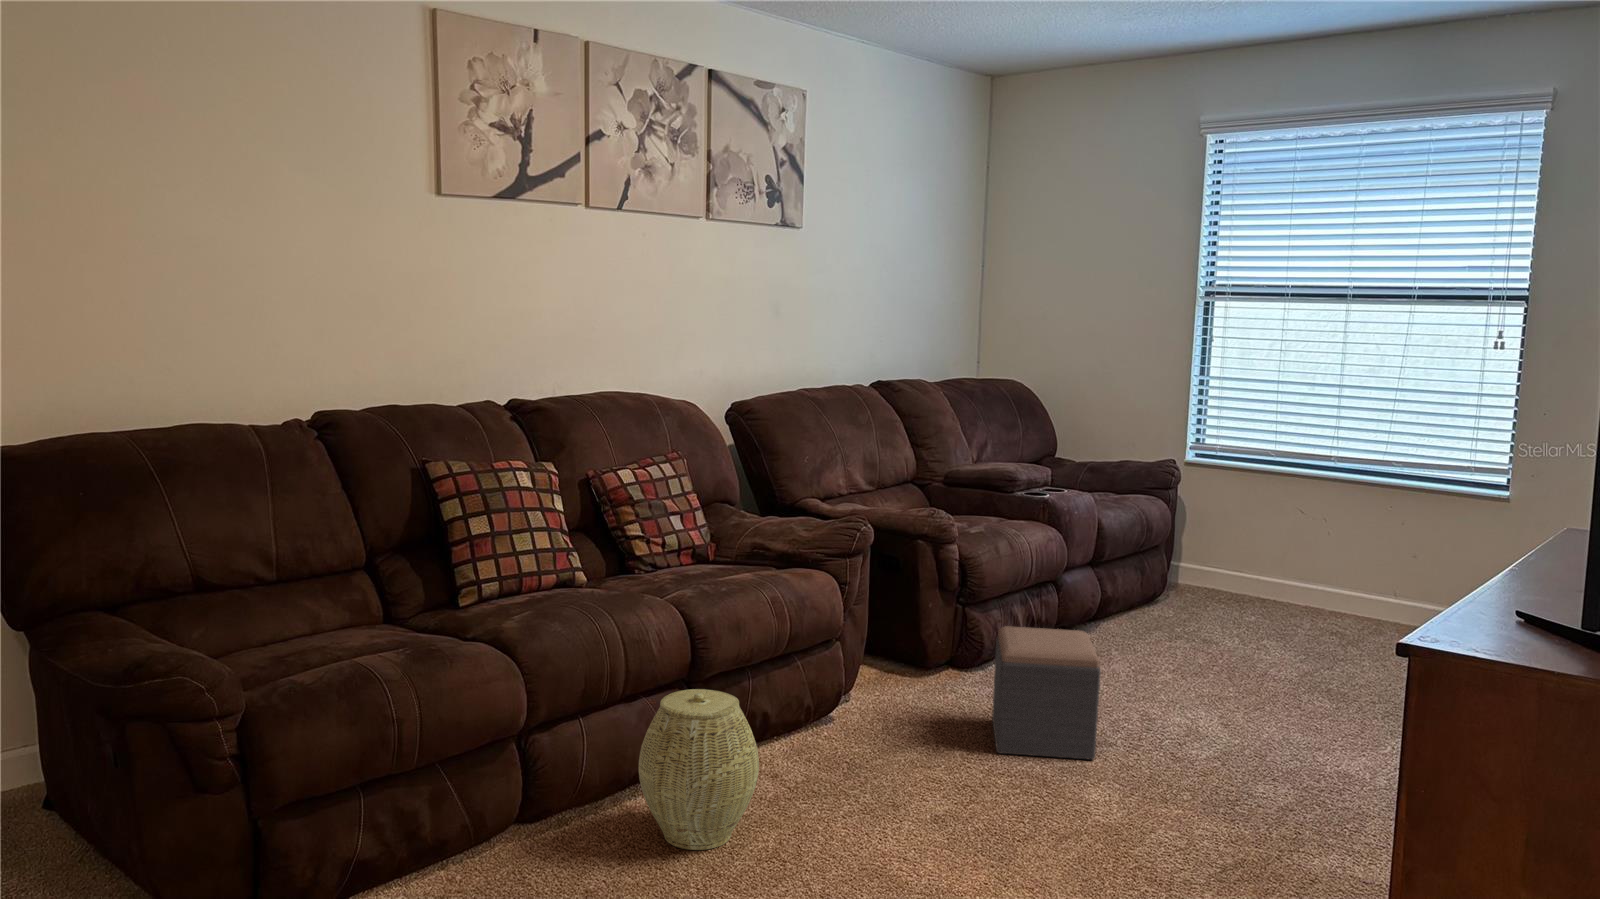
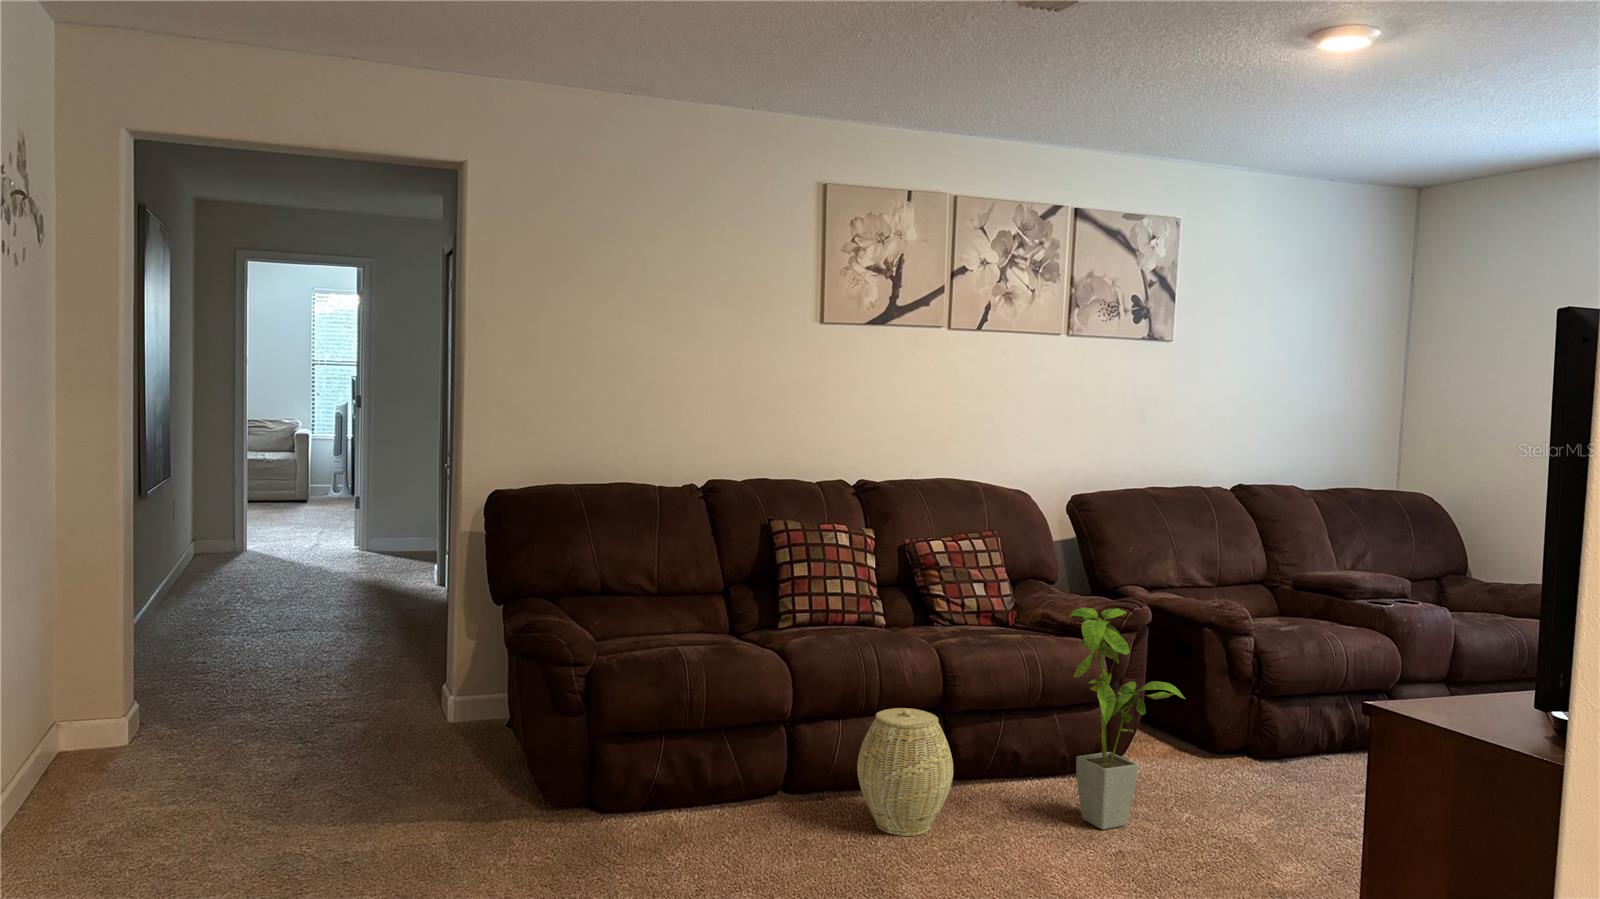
house plant: none [857,538,995,787] -> present [1069,608,1185,829]
footstool: present [992,626,1101,760] -> none [1219,711,1339,846]

